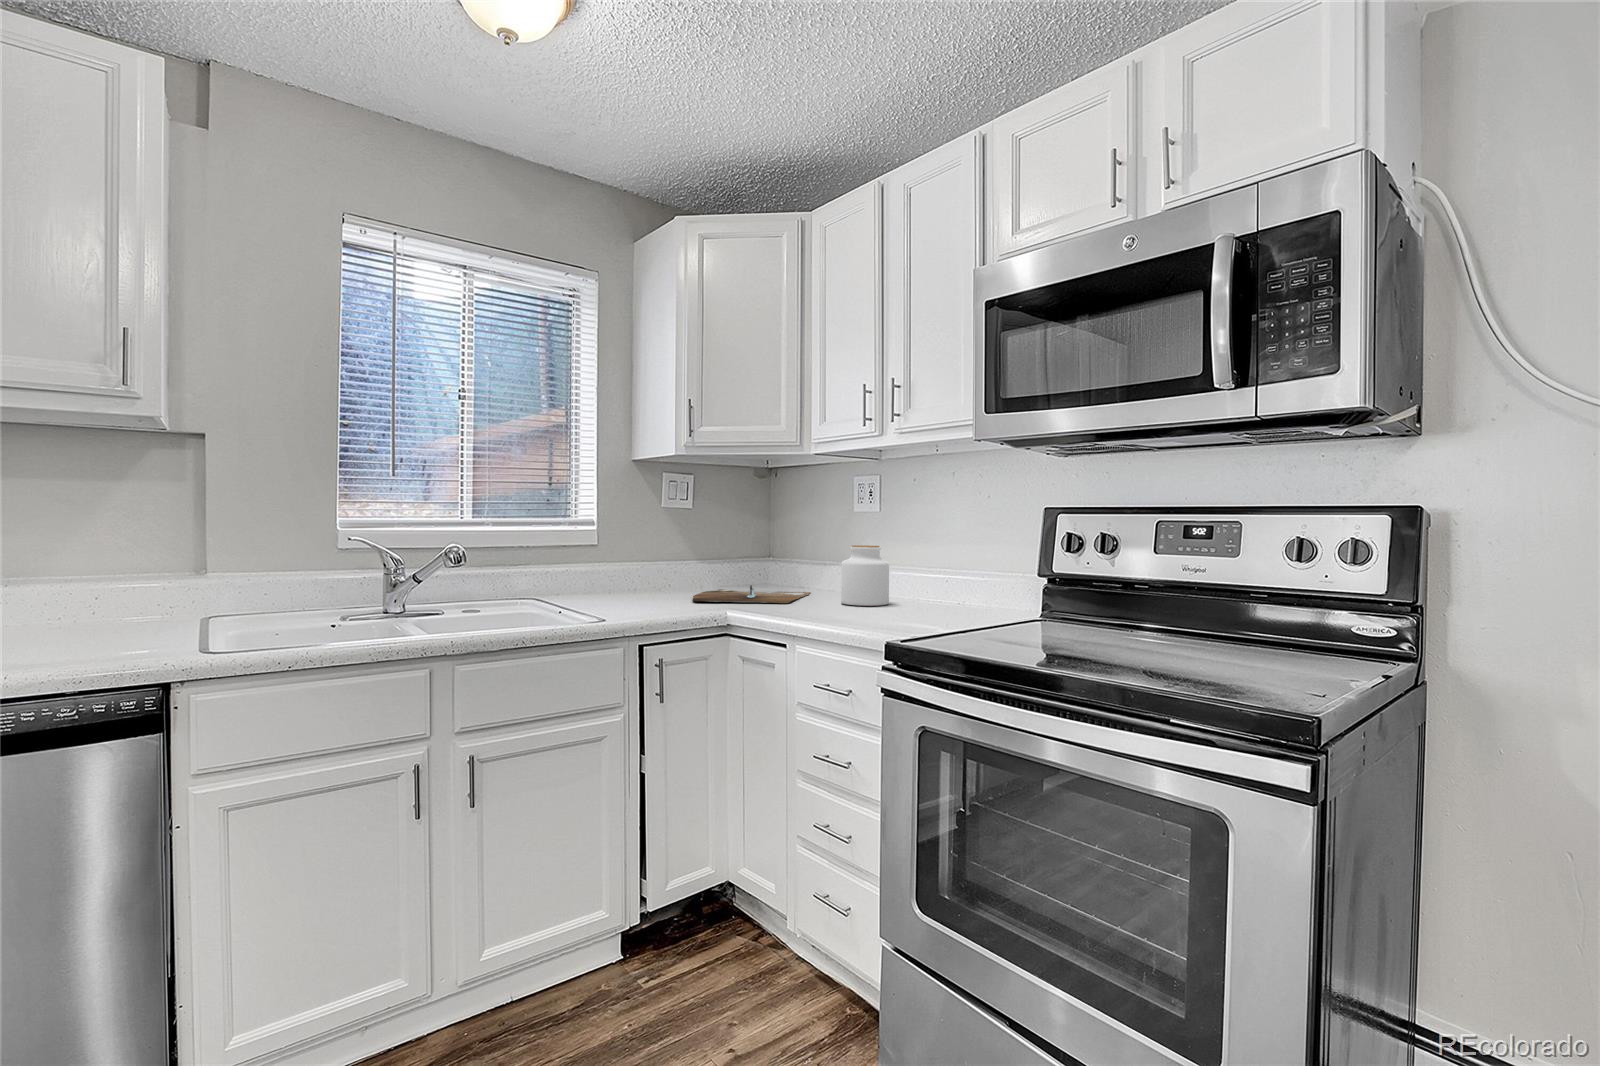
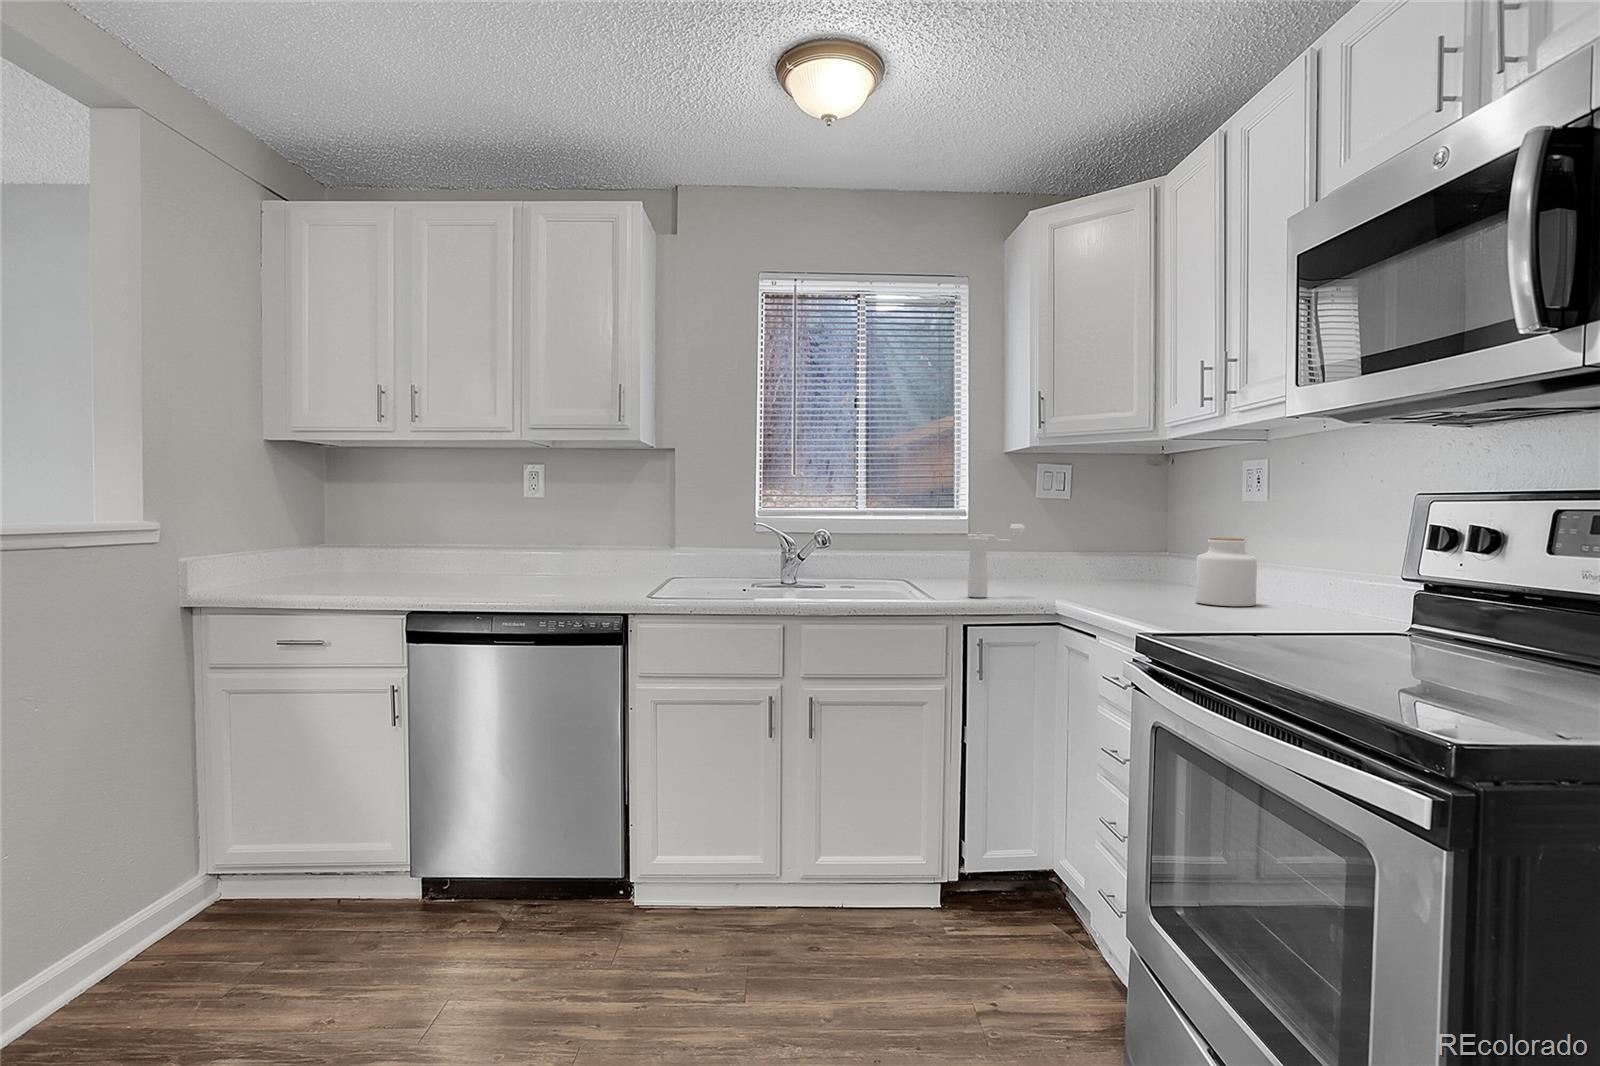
pepper mill: none [636,534,692,613] -> present [968,524,1025,597]
cutting board: present [693,585,810,603] -> none [1041,577,1191,598]

